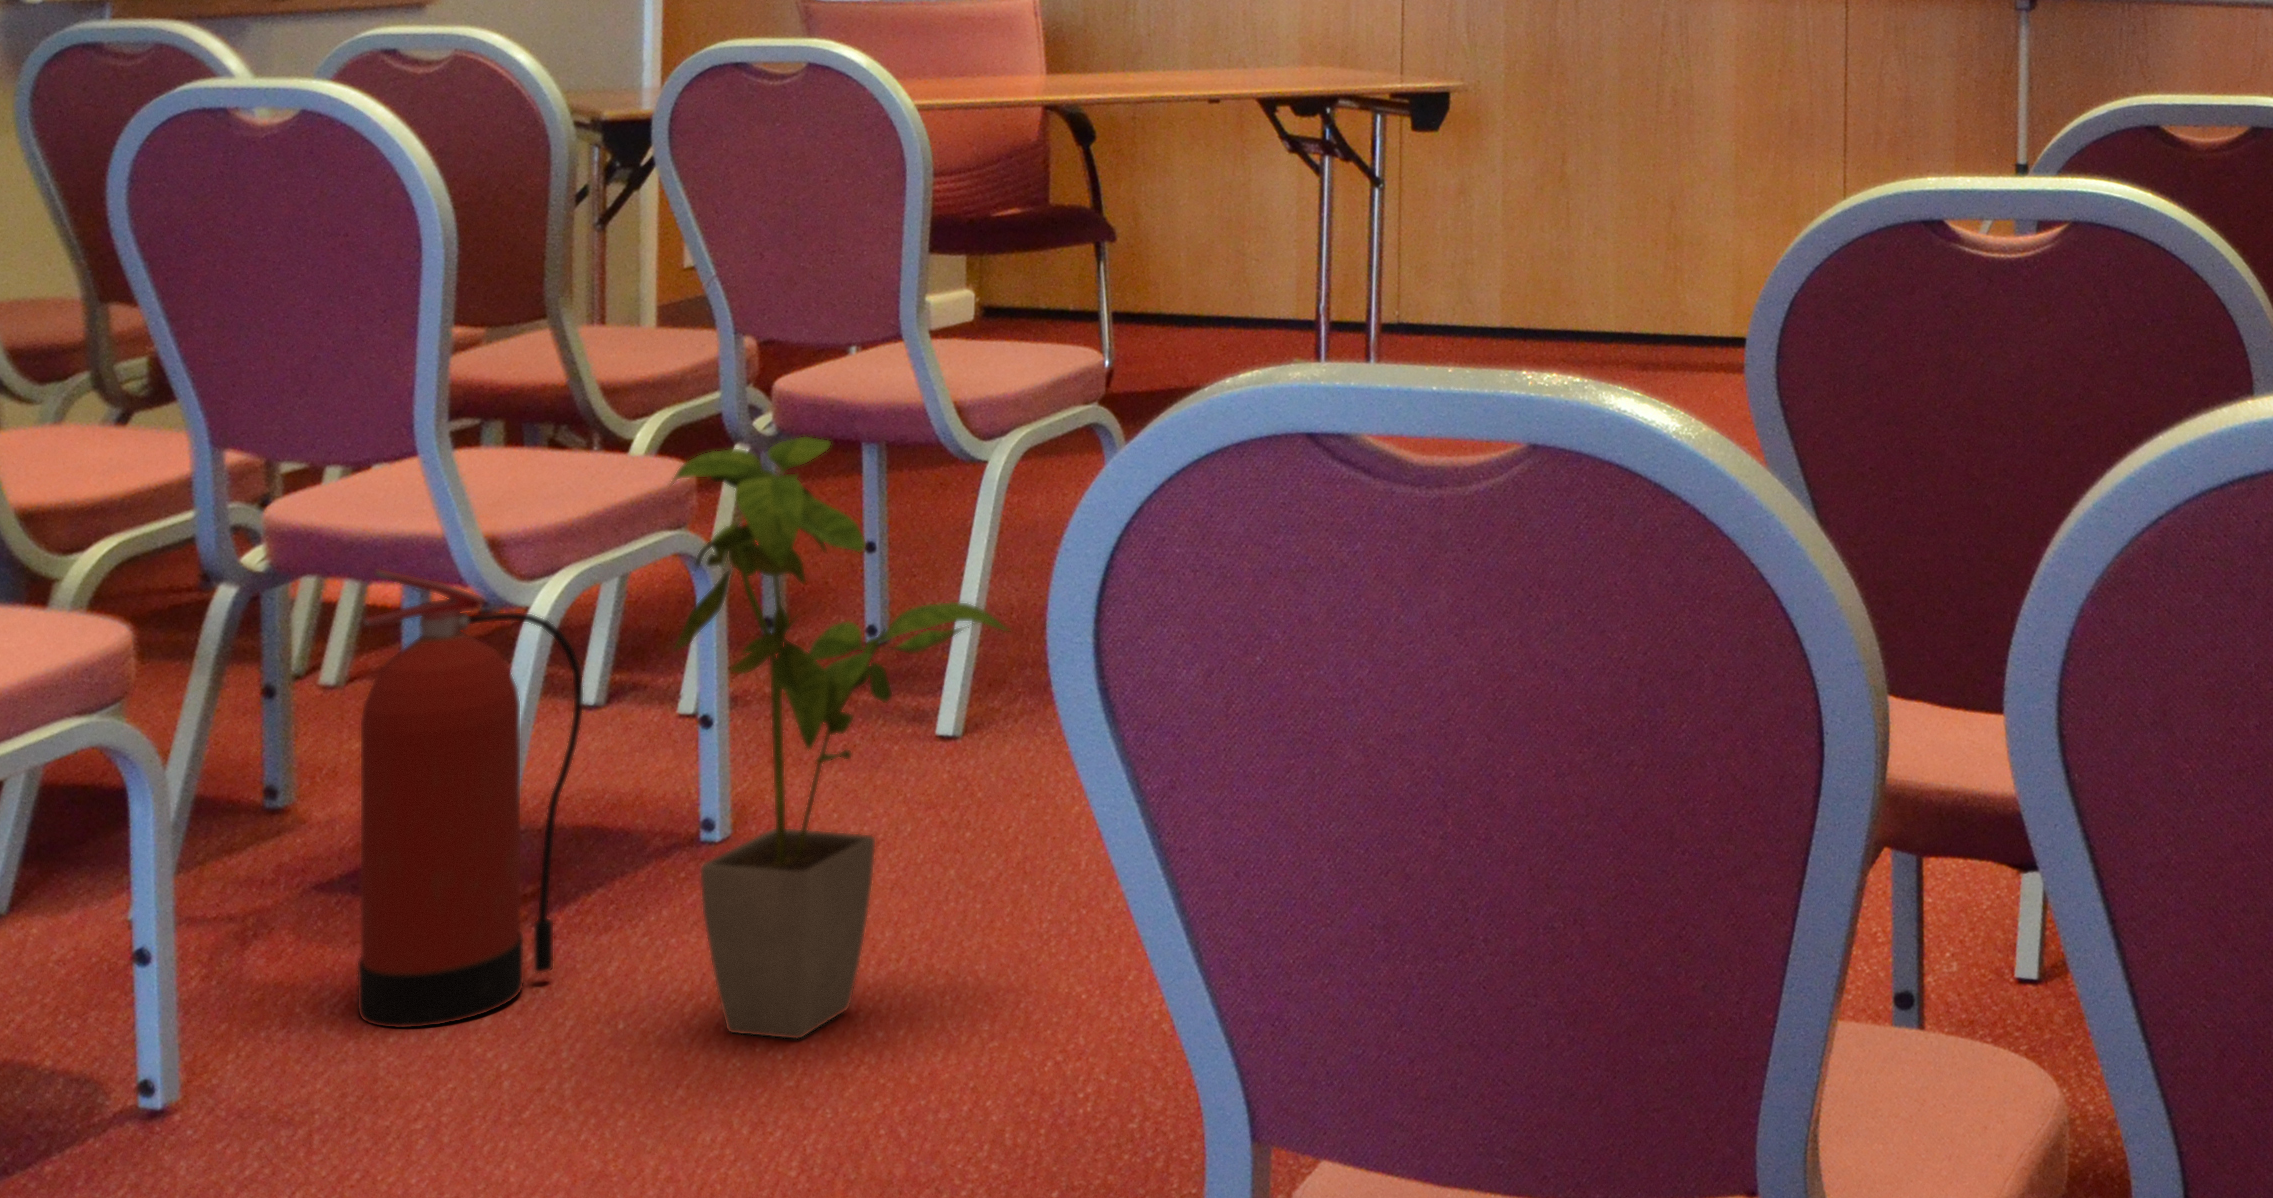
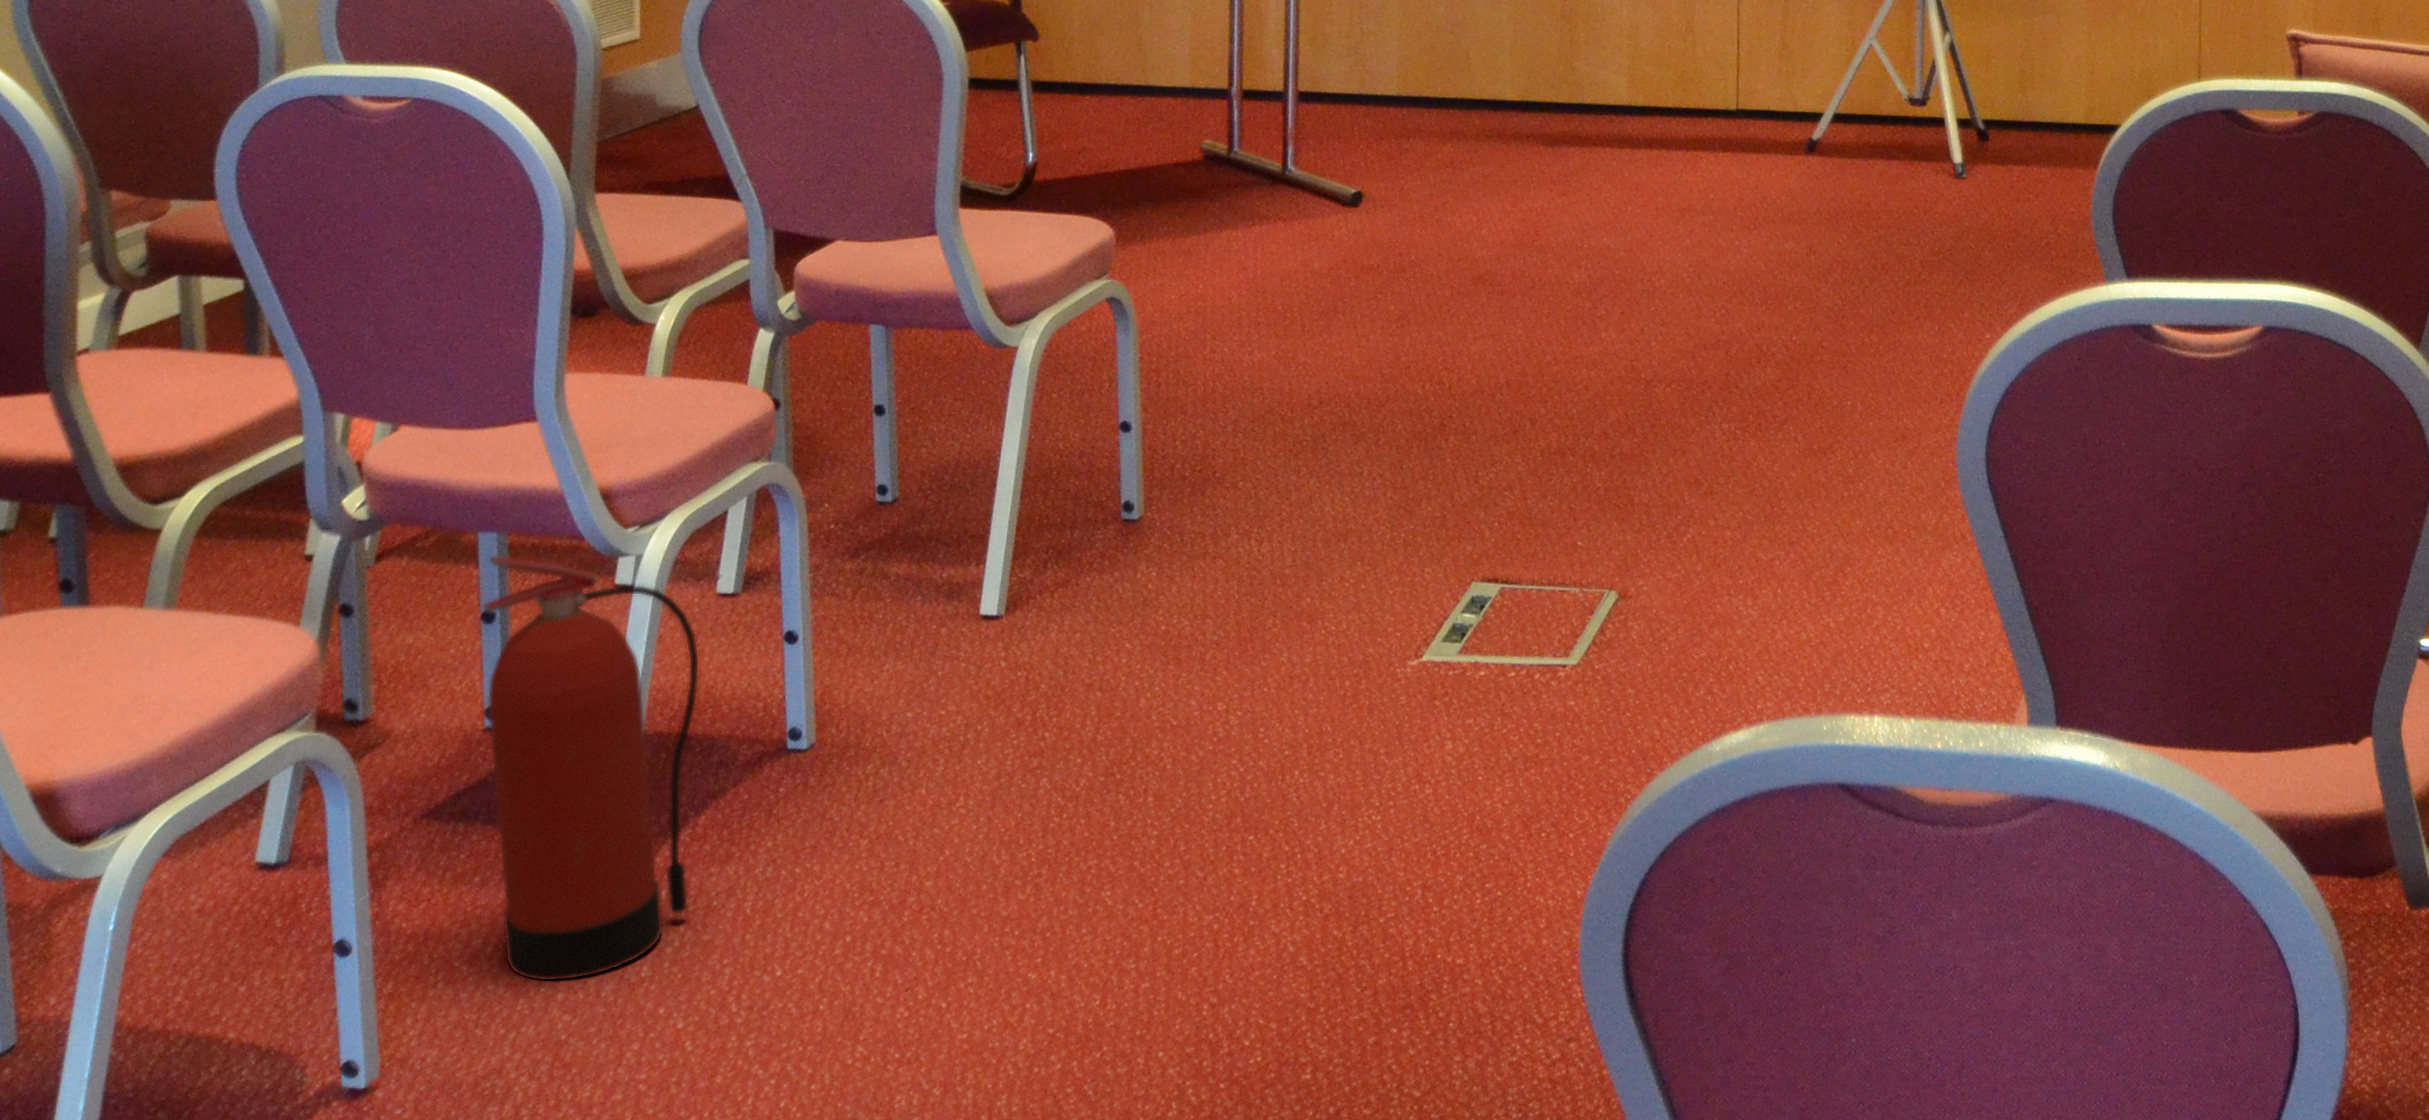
house plant: present [673,437,1010,1038] -> none [788,424,1125,976]

